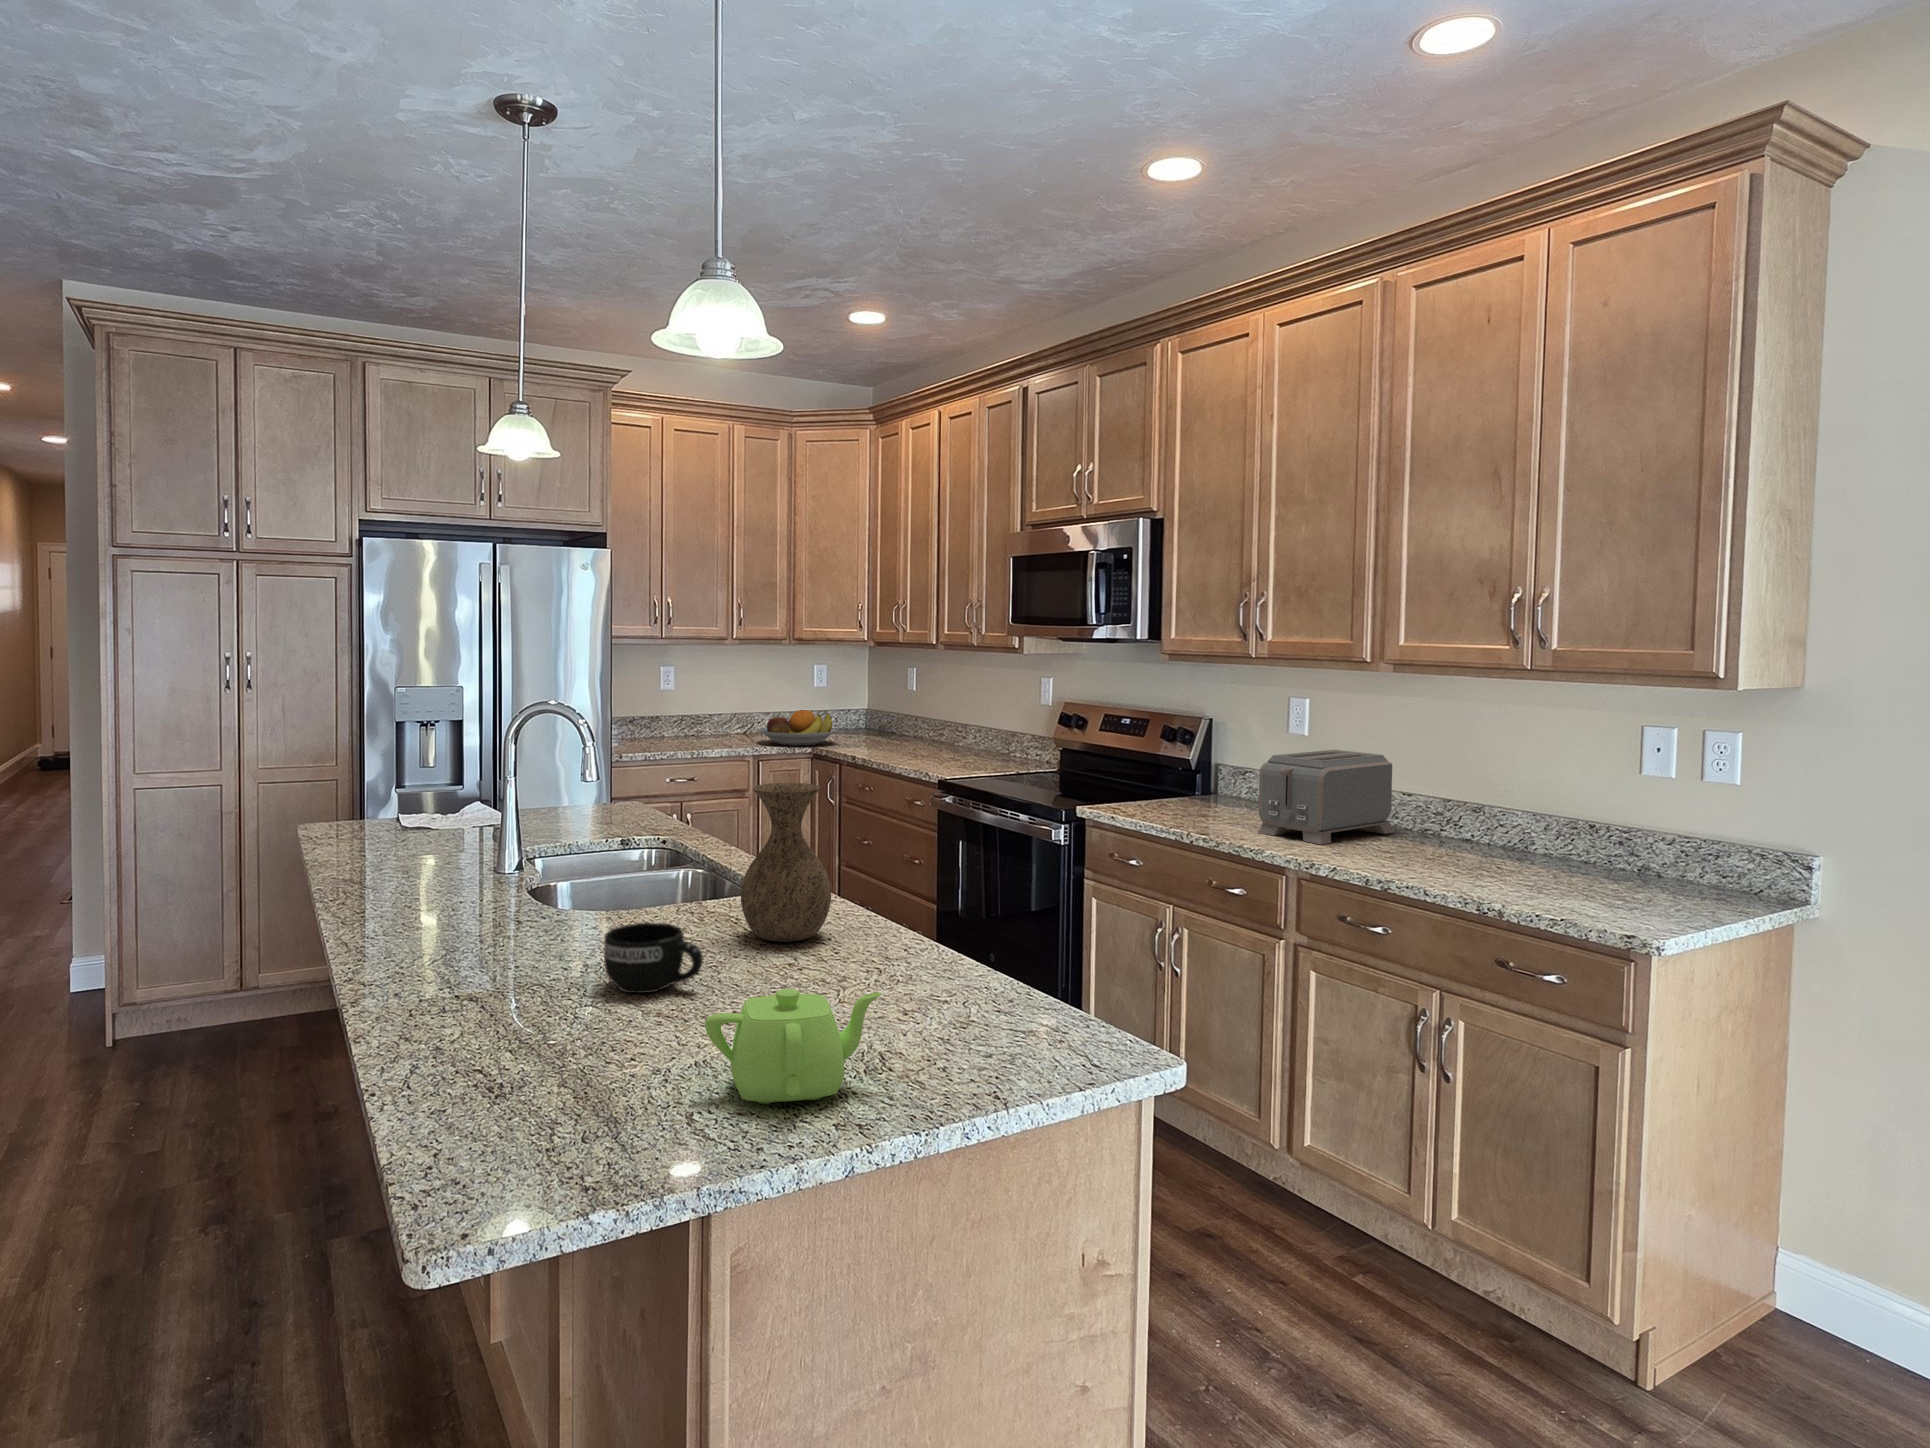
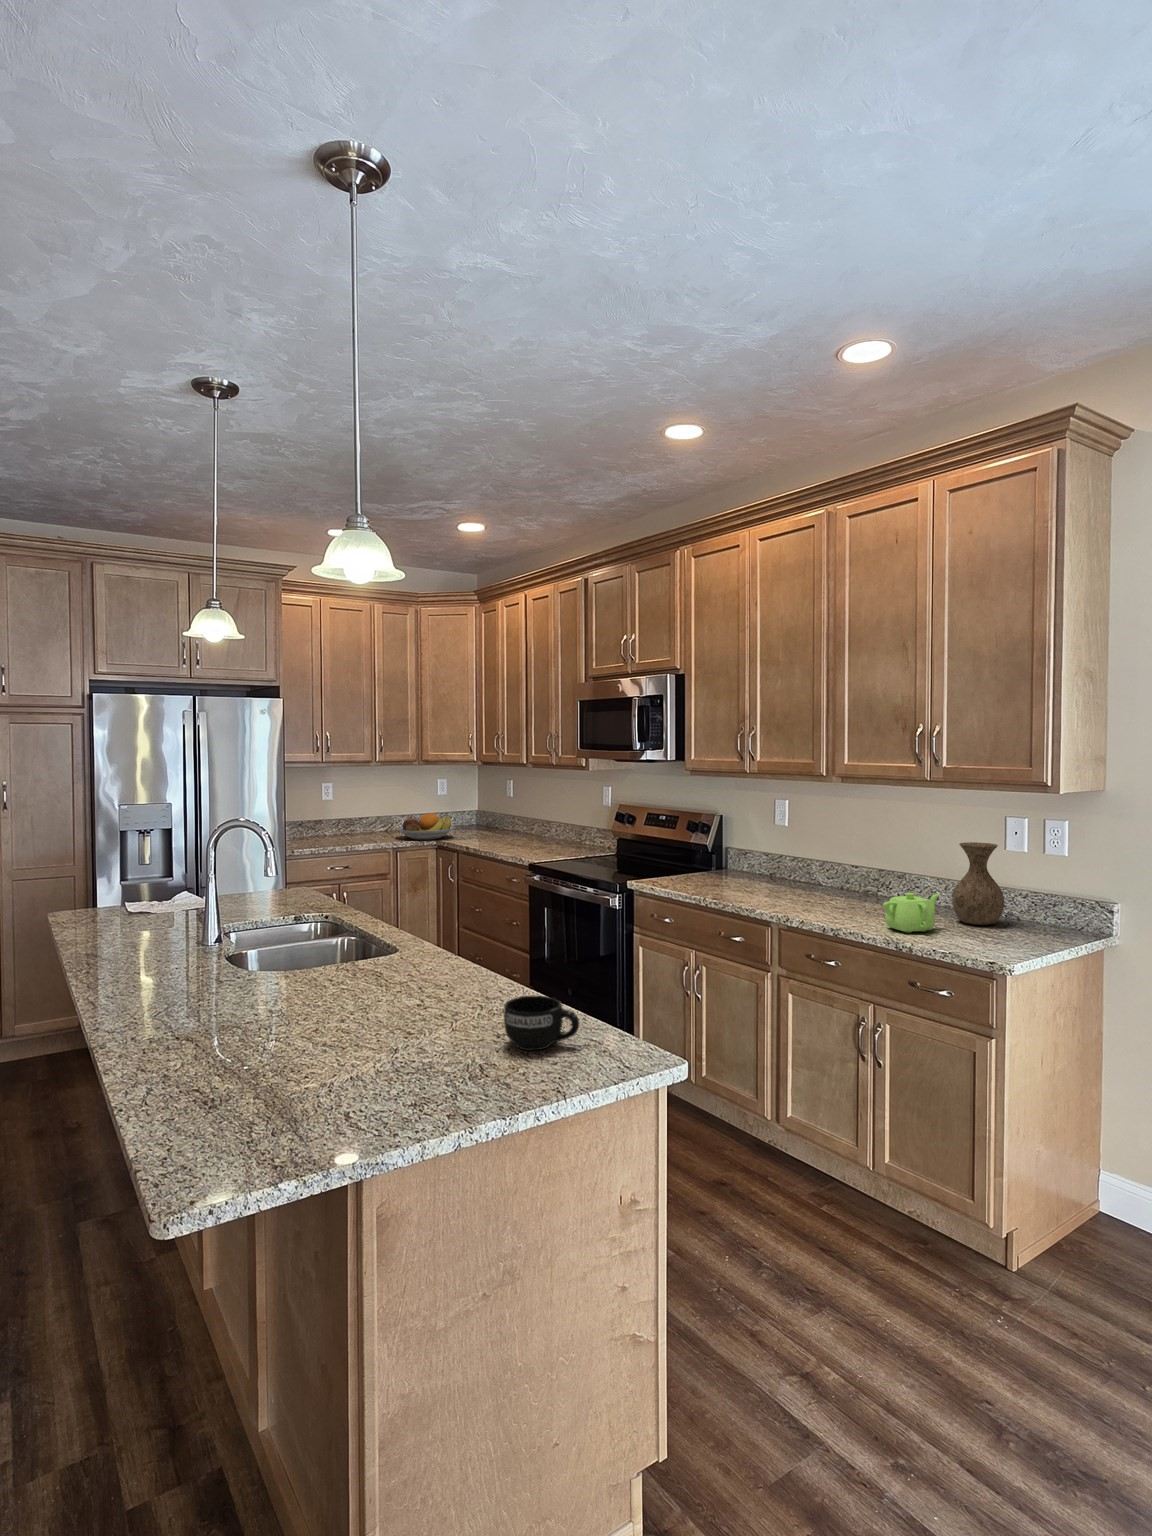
toaster: present [1258,750,1394,844] -> none [752,836,845,904]
vase: present [741,783,831,942] -> present [952,842,1004,925]
mug: present [604,923,703,993] -> present [504,996,579,1050]
teapot: present [705,989,881,1104] -> present [883,893,940,933]

